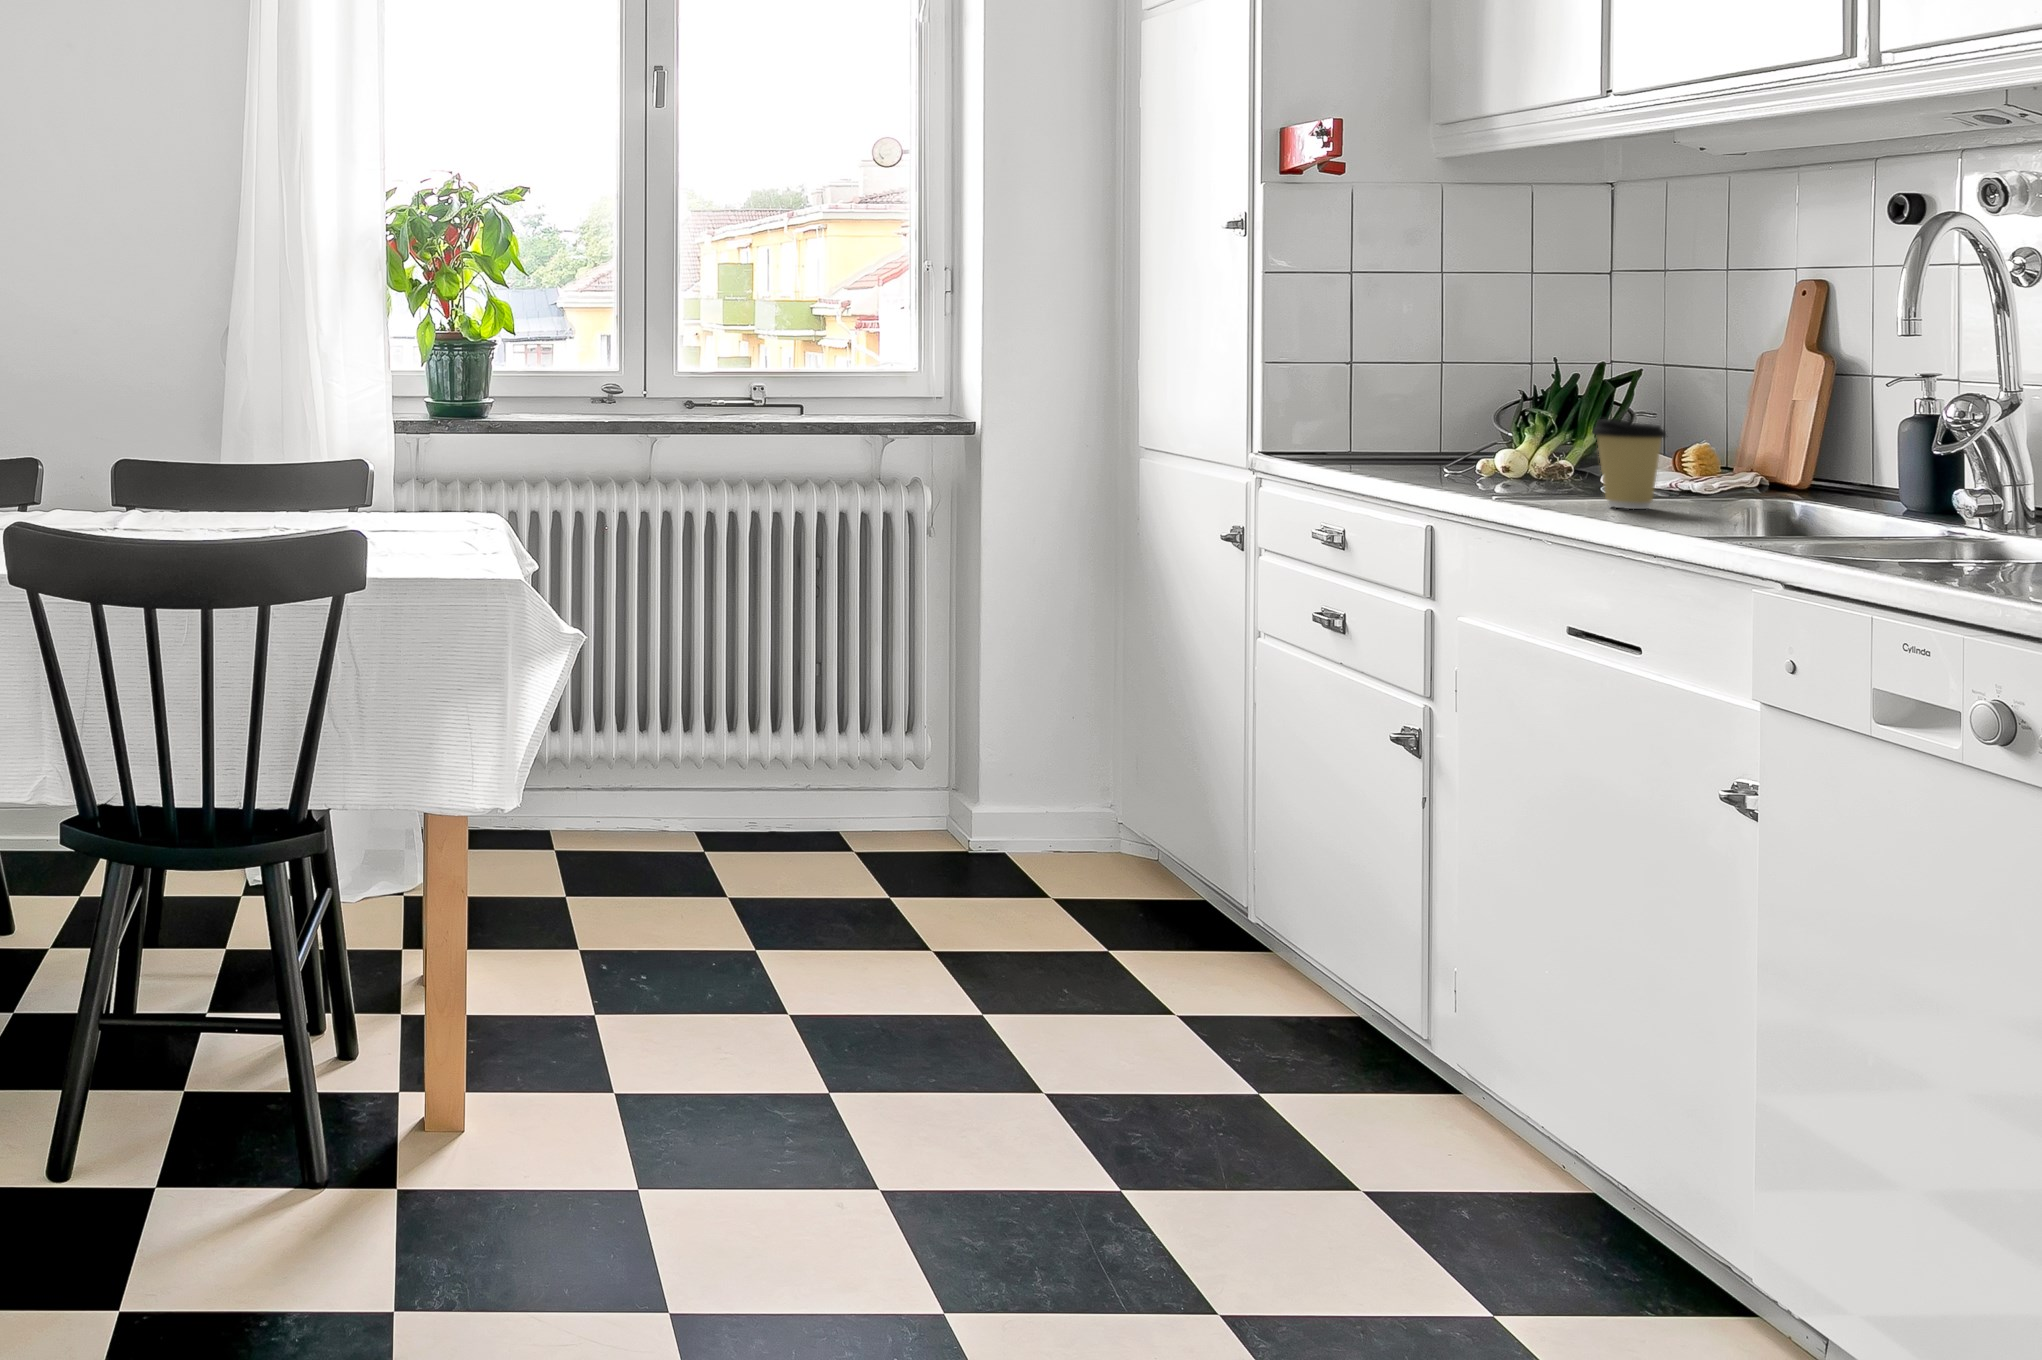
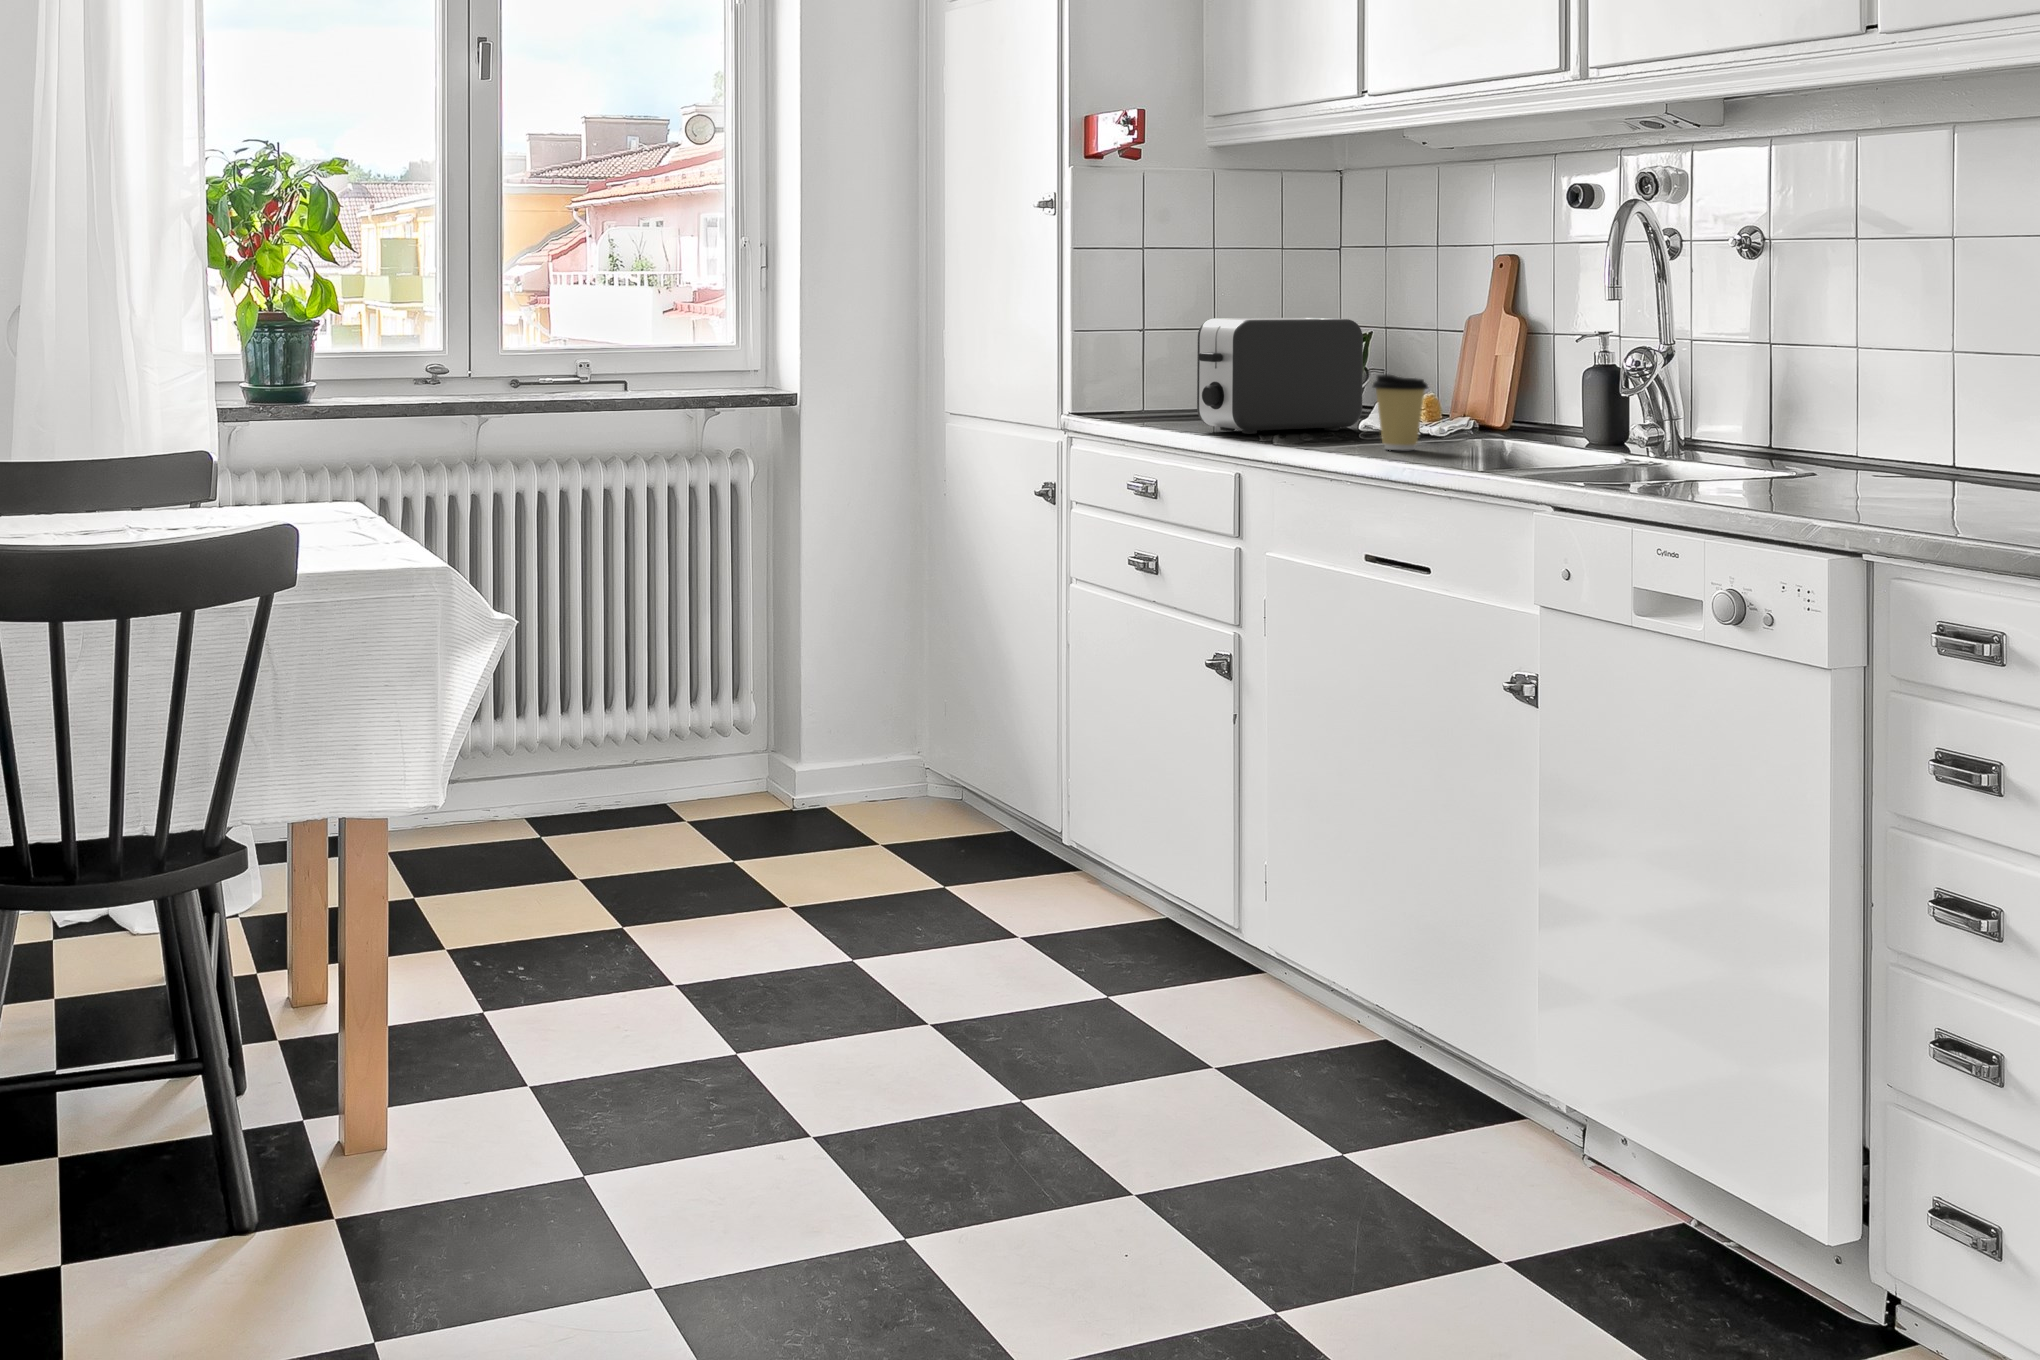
toaster: none [1388,351,1606,482] -> present [1197,318,1363,434]

